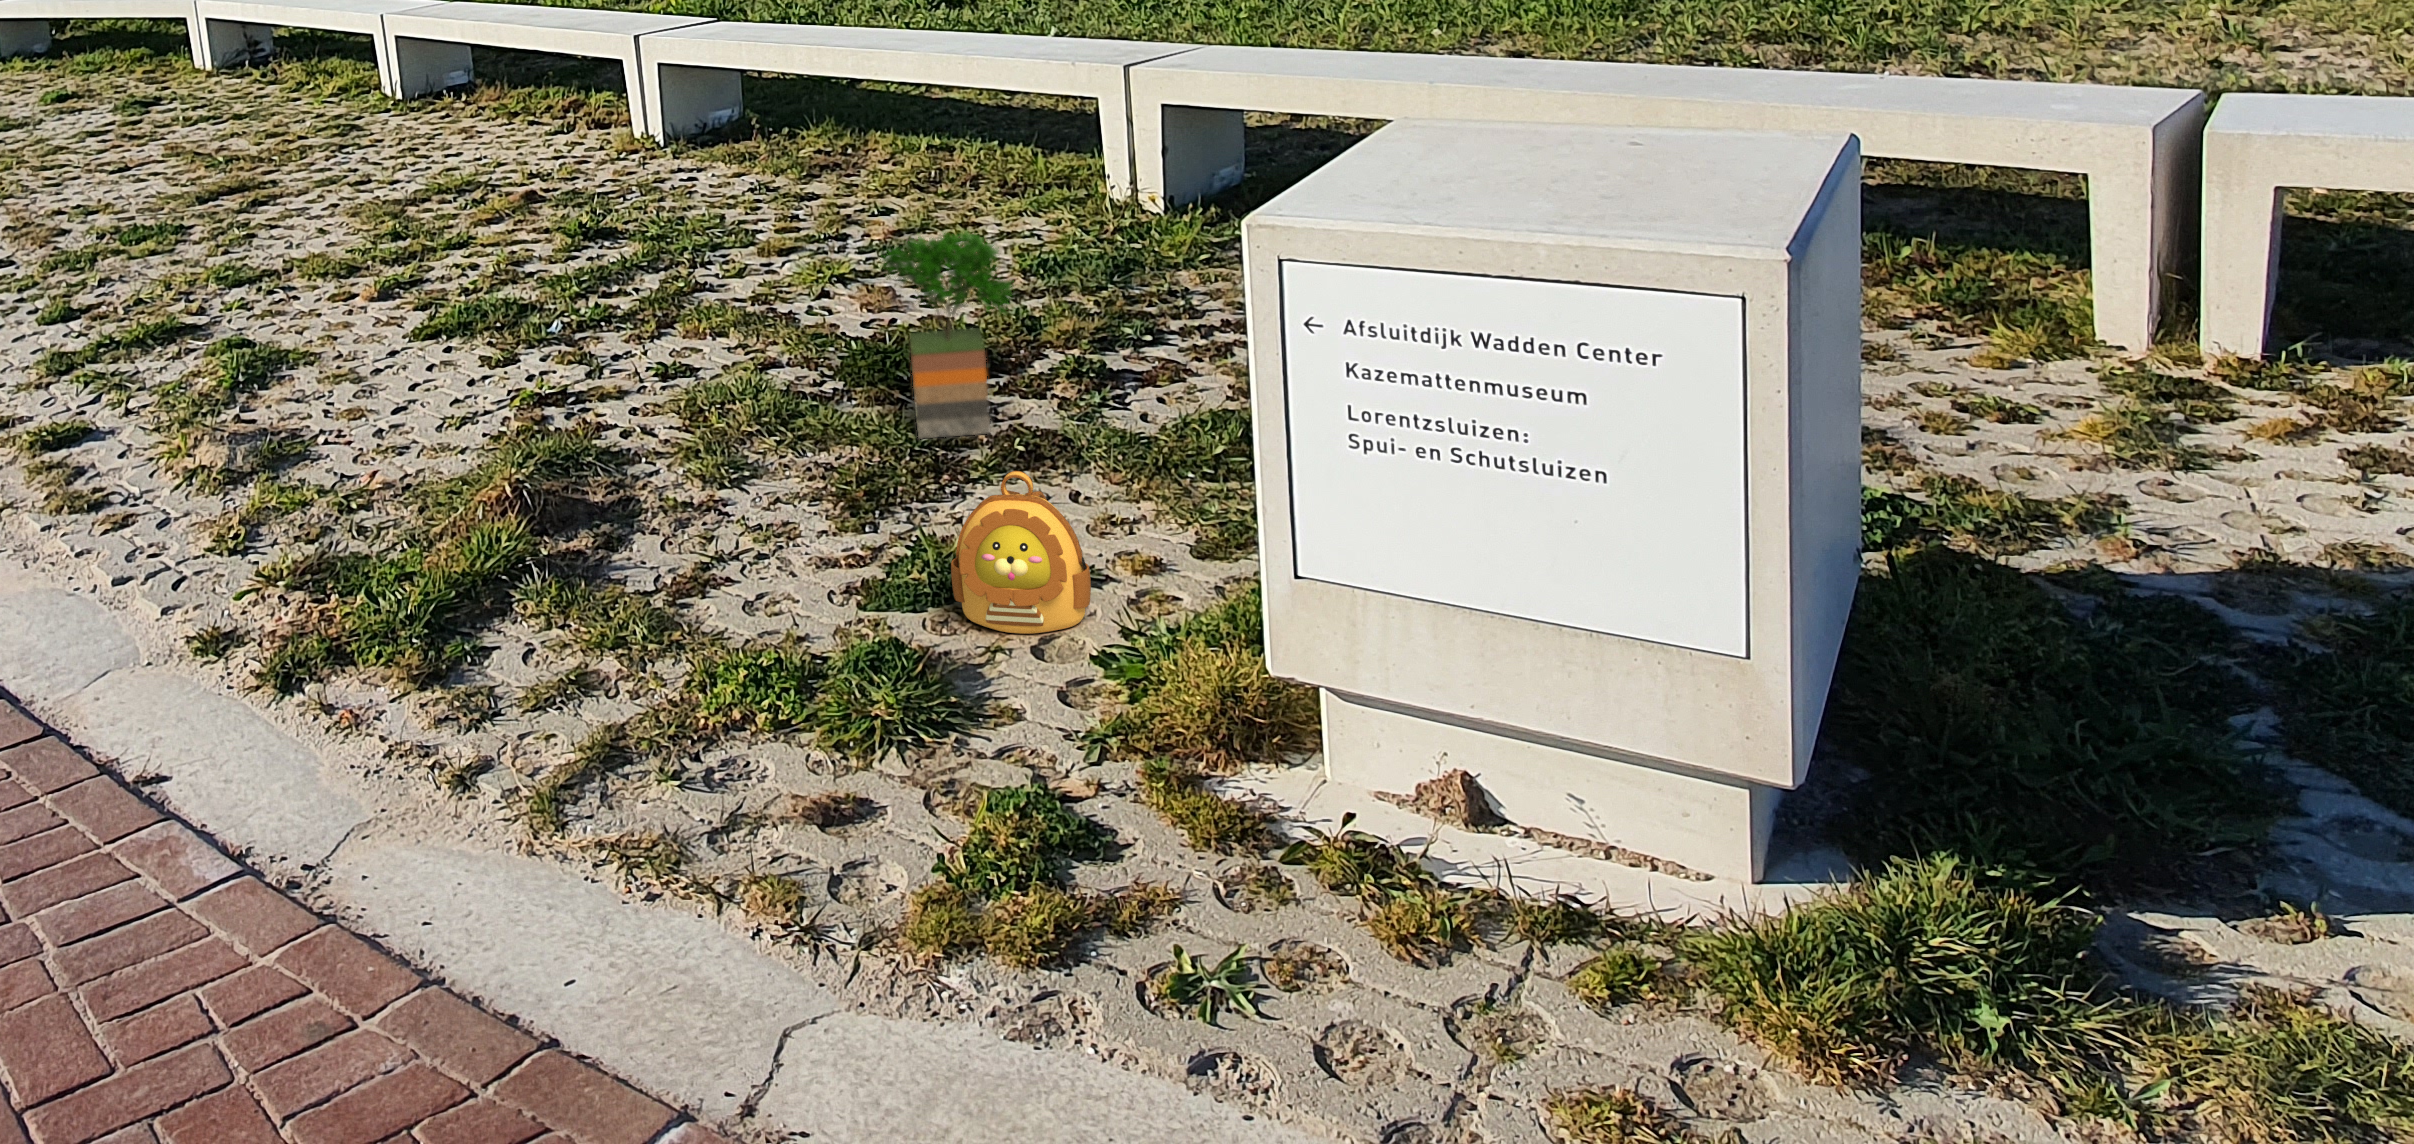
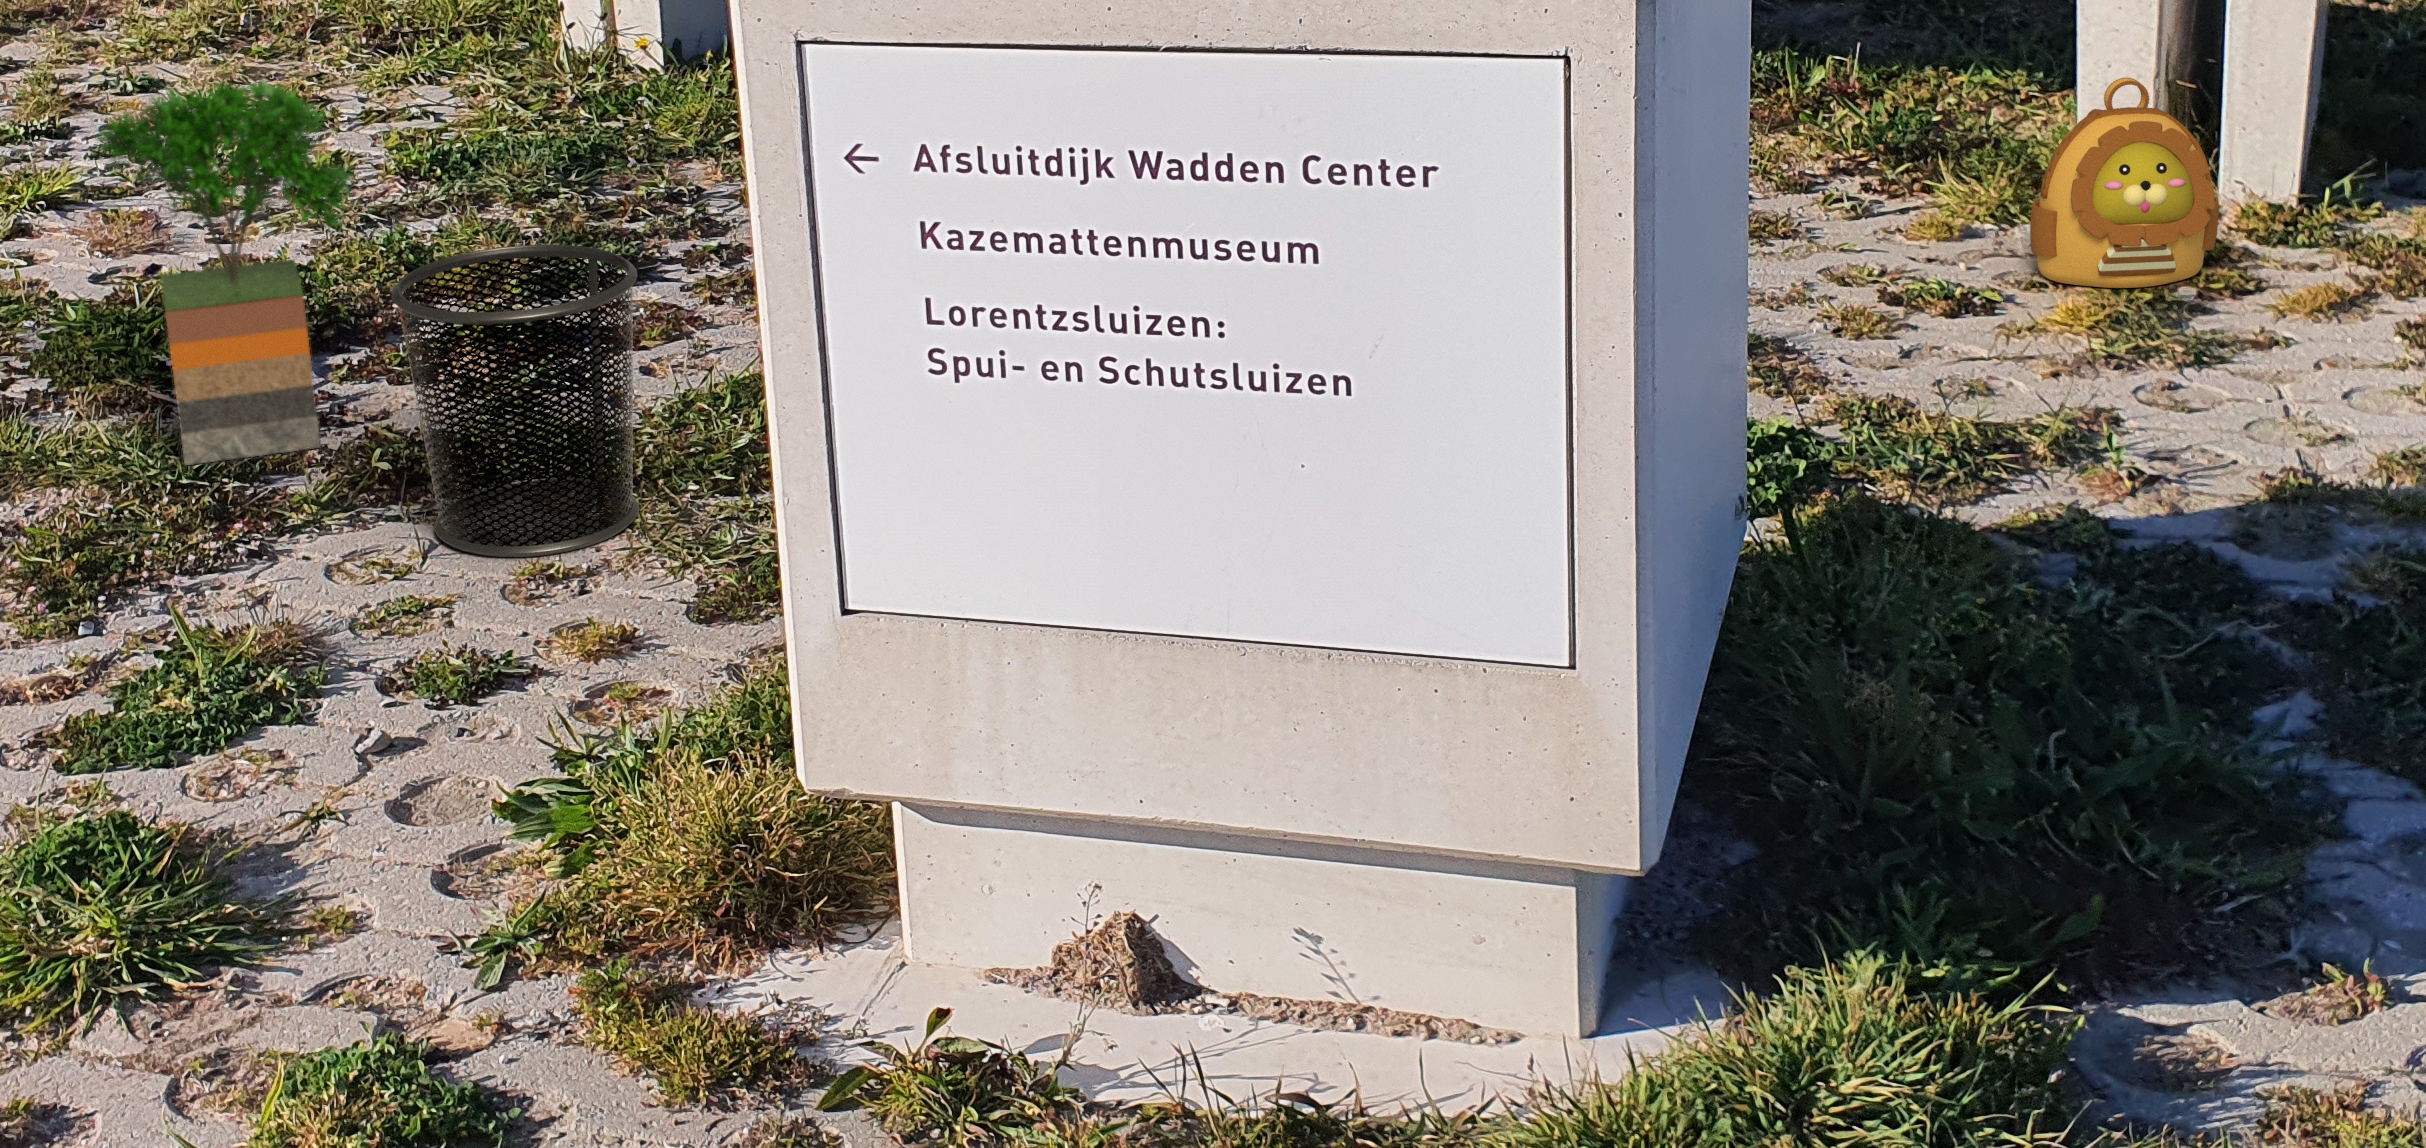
waste bin: none [1036,333,1170,509] -> present [392,245,639,557]
backpack: present [951,471,1091,634] -> present [2030,78,2219,288]

